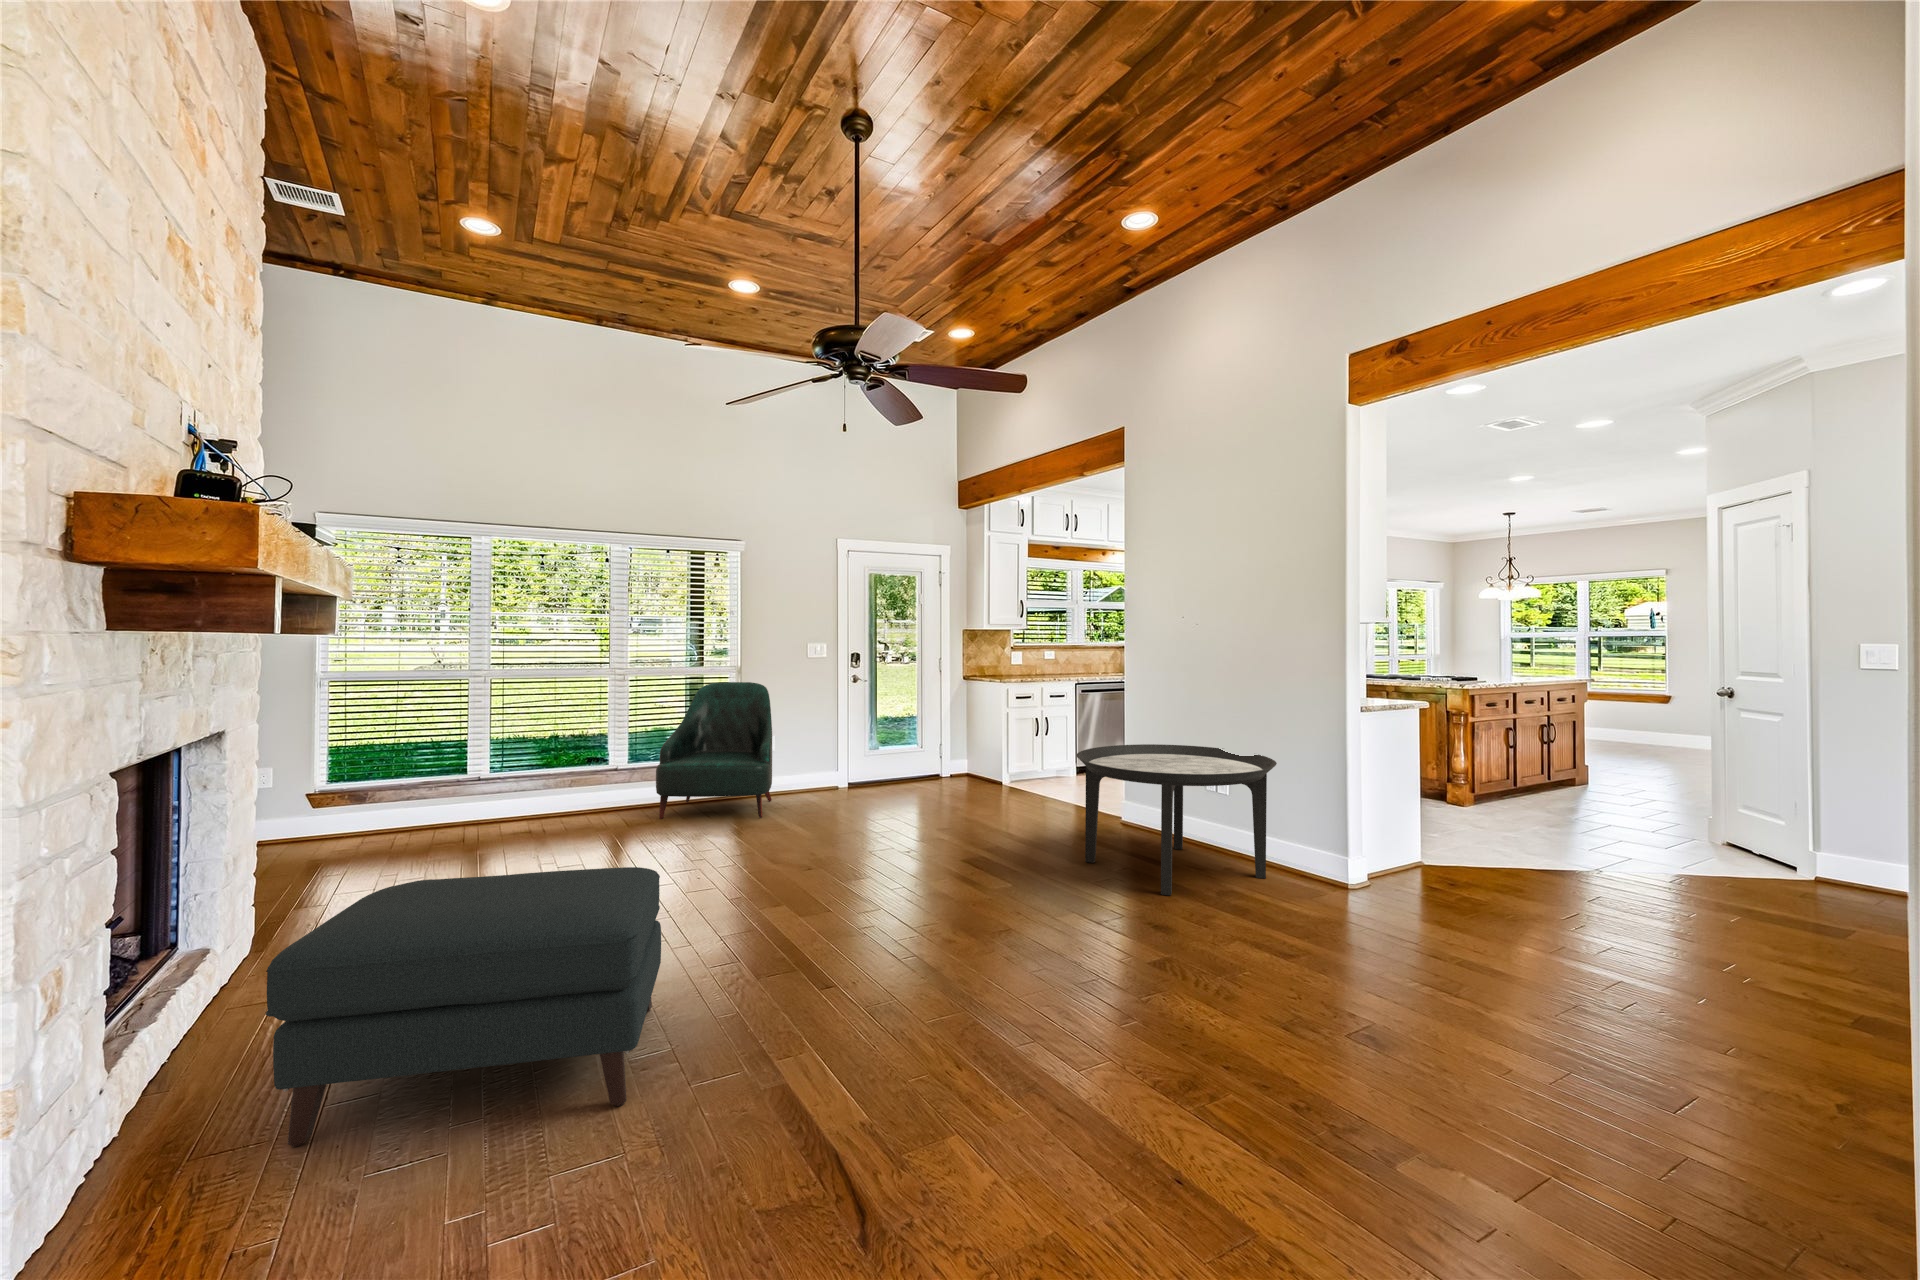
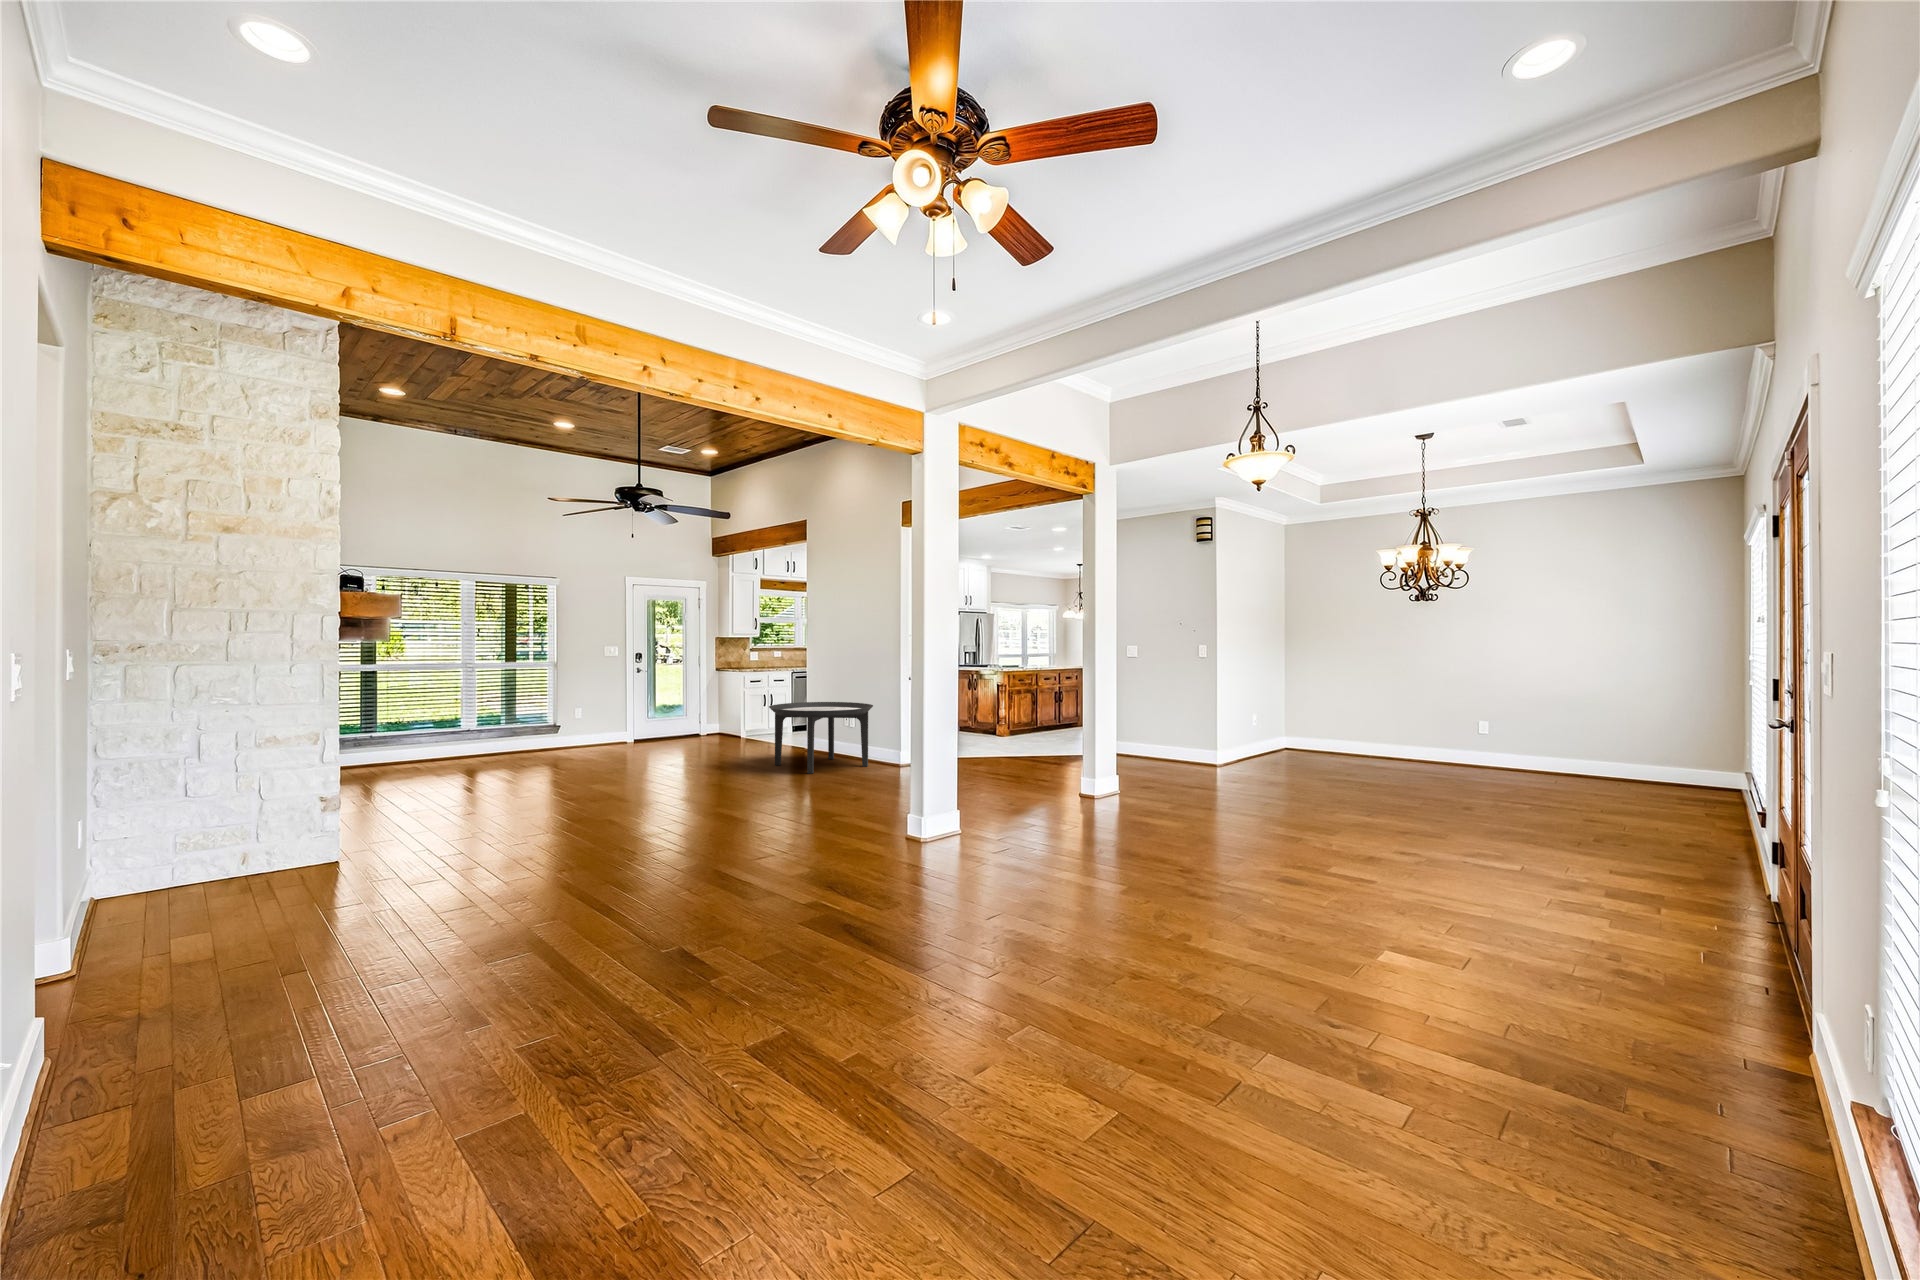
armchair: present [656,682,772,819] -> none [501,673,581,760]
ottoman: present [265,867,661,1147] -> none [390,747,546,845]

